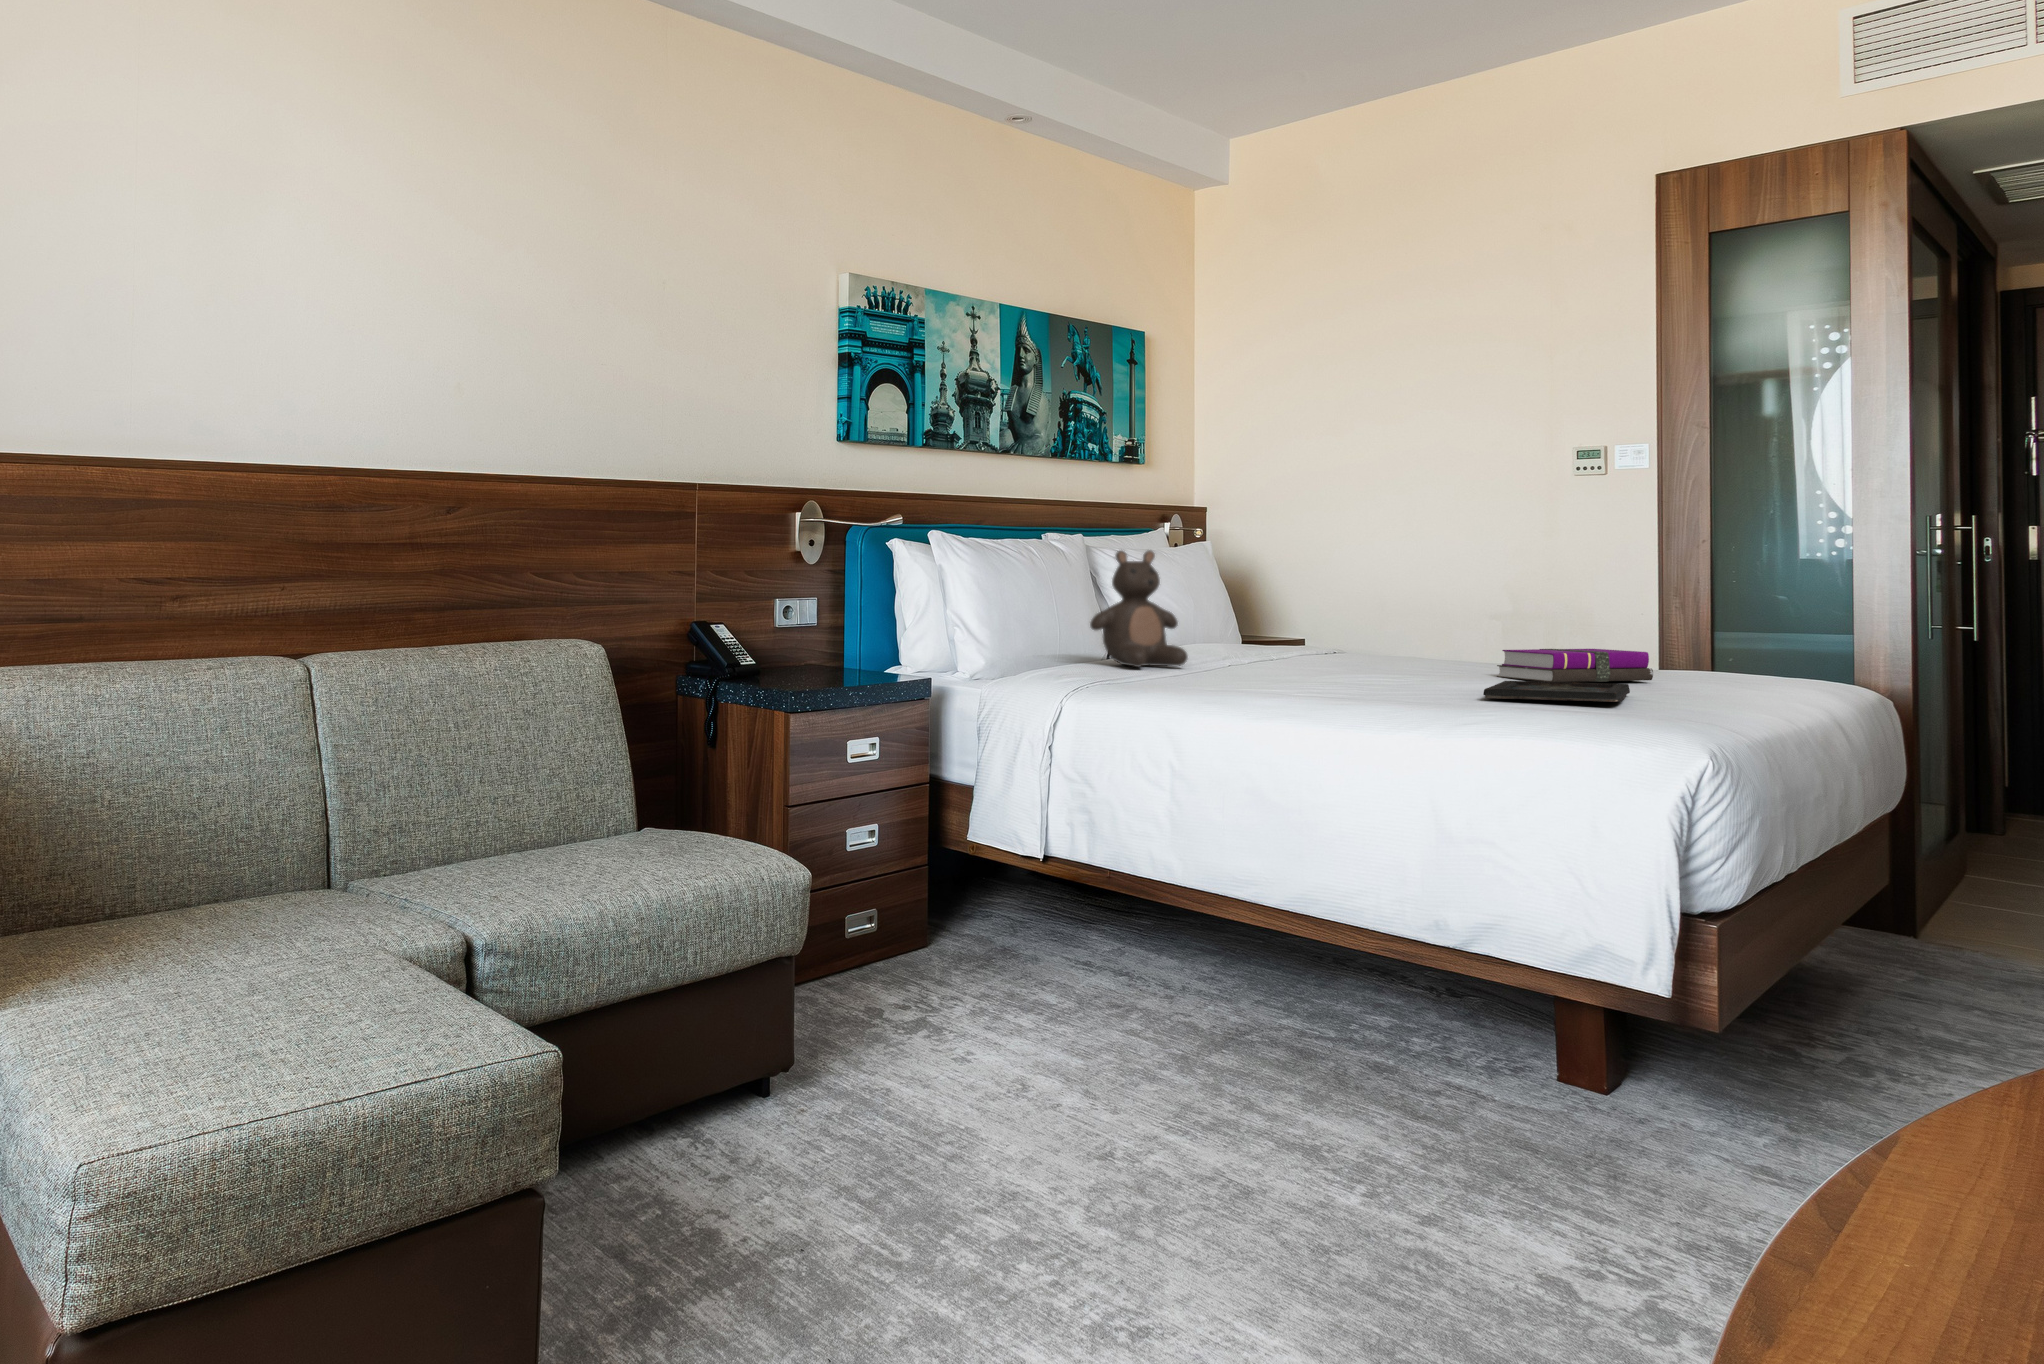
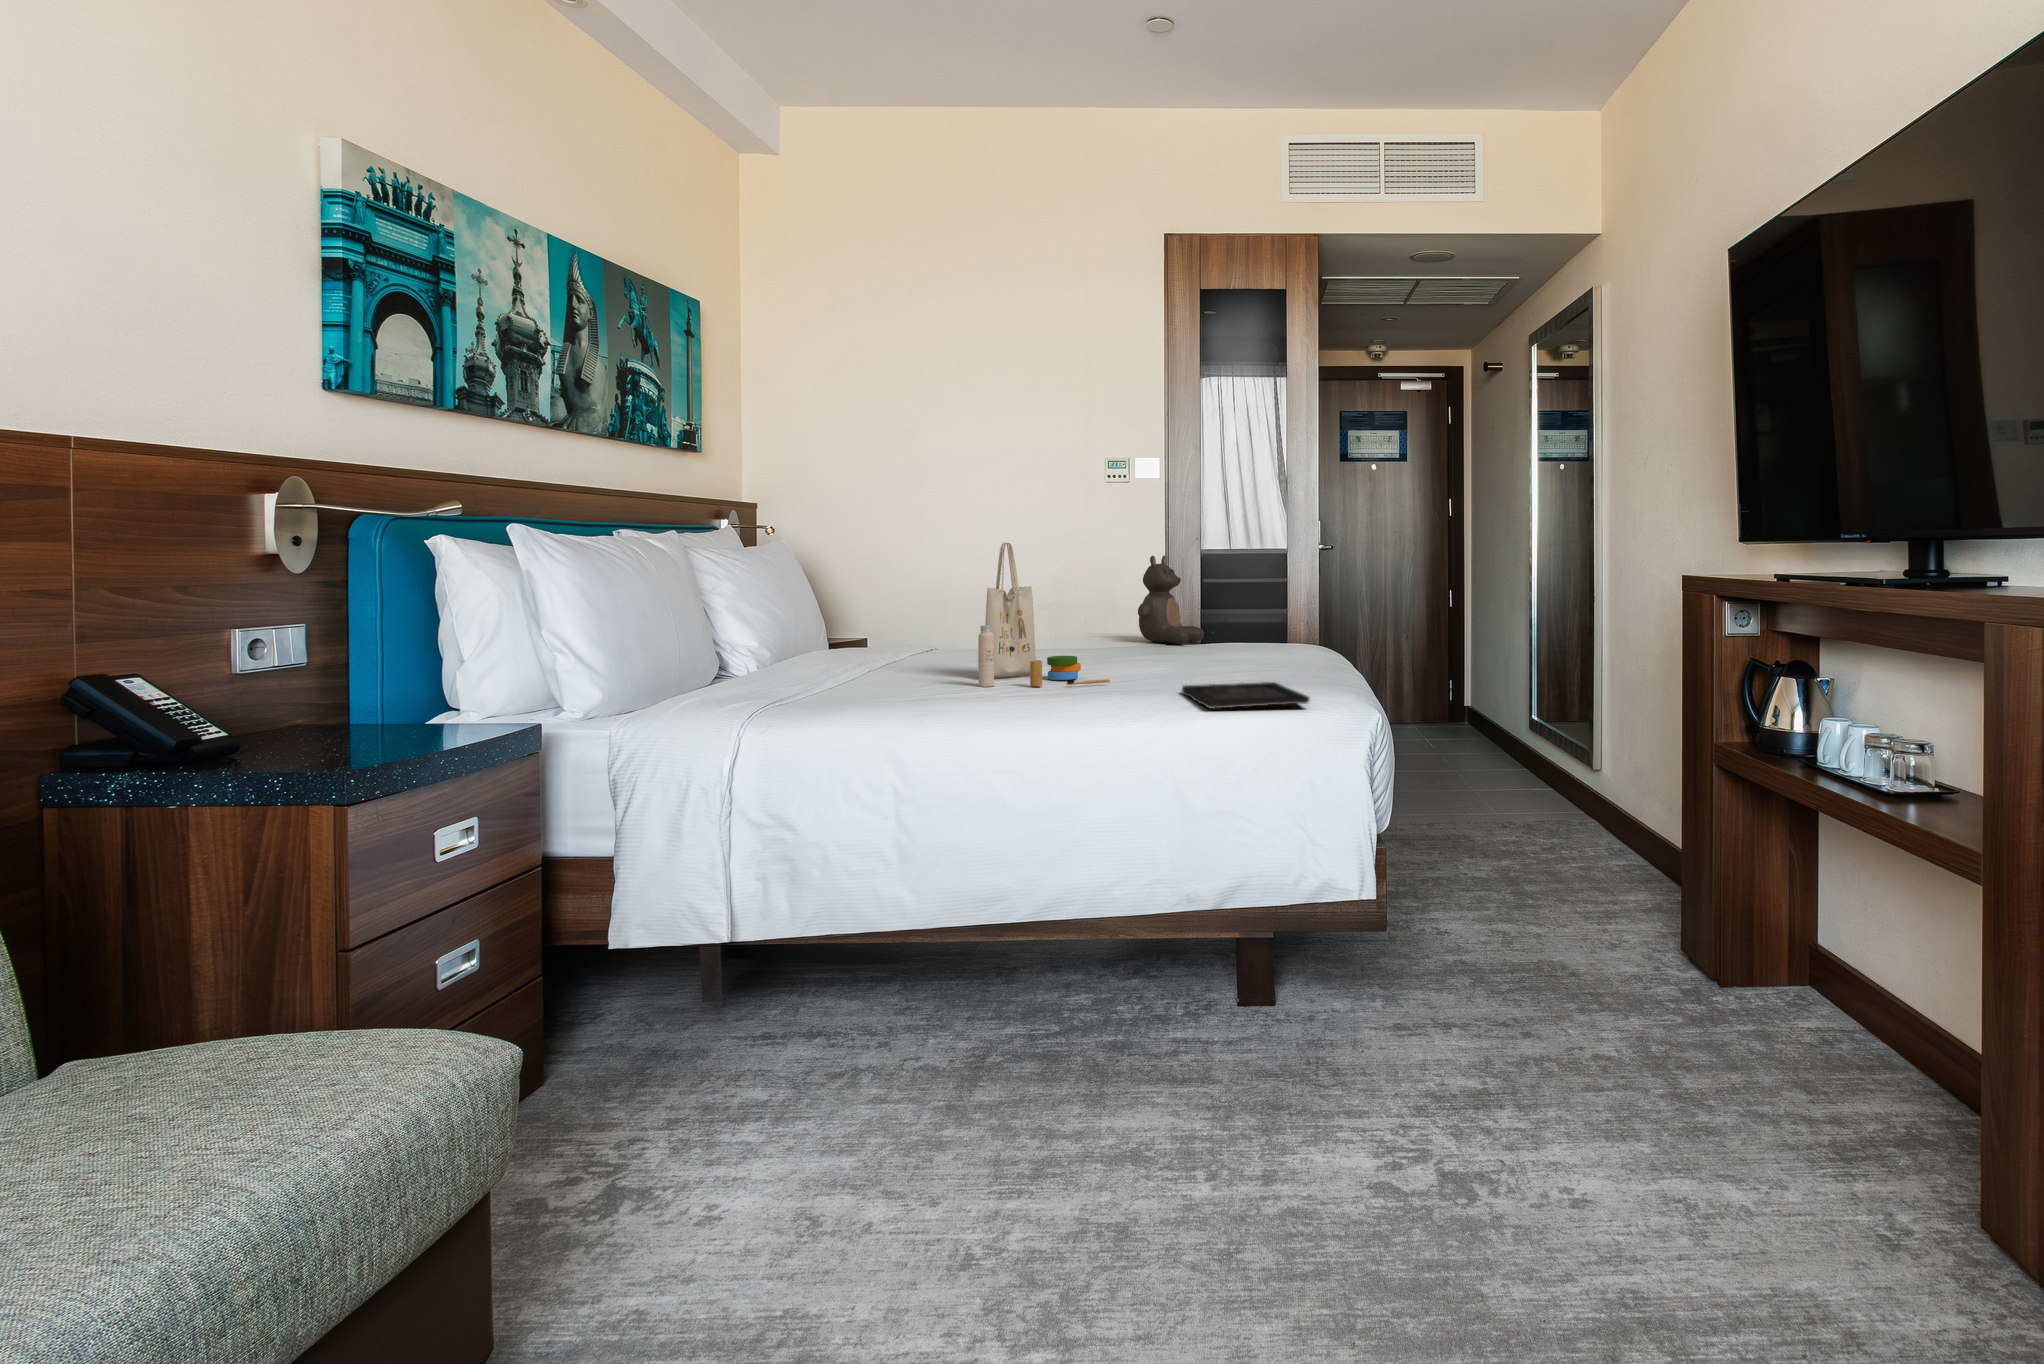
tote bag: none [1304,533,1442,676] -> present [978,543,1110,687]
teddy bear: present [1090,550,1188,667] -> present [1138,555,1204,644]
notebook: present [1497,649,1653,682] -> none [1138,646,1250,681]

